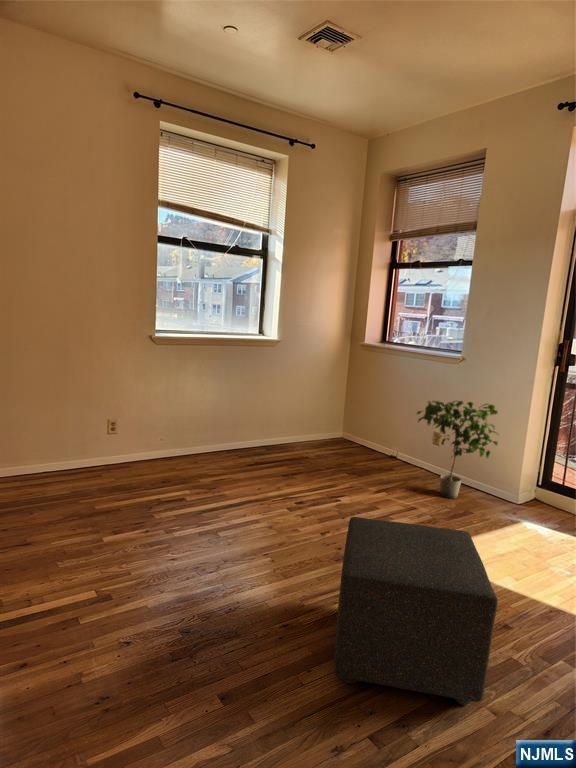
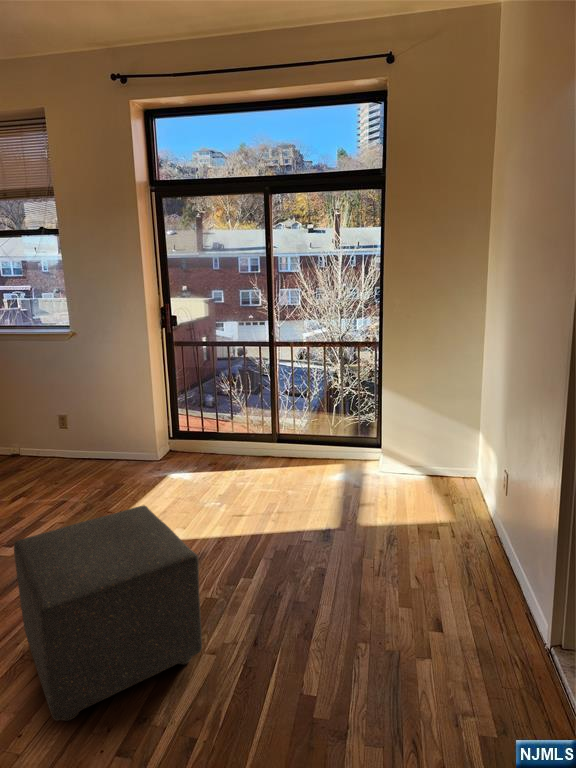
potted plant: present [417,401,498,499] -> none [37,375,130,479]

